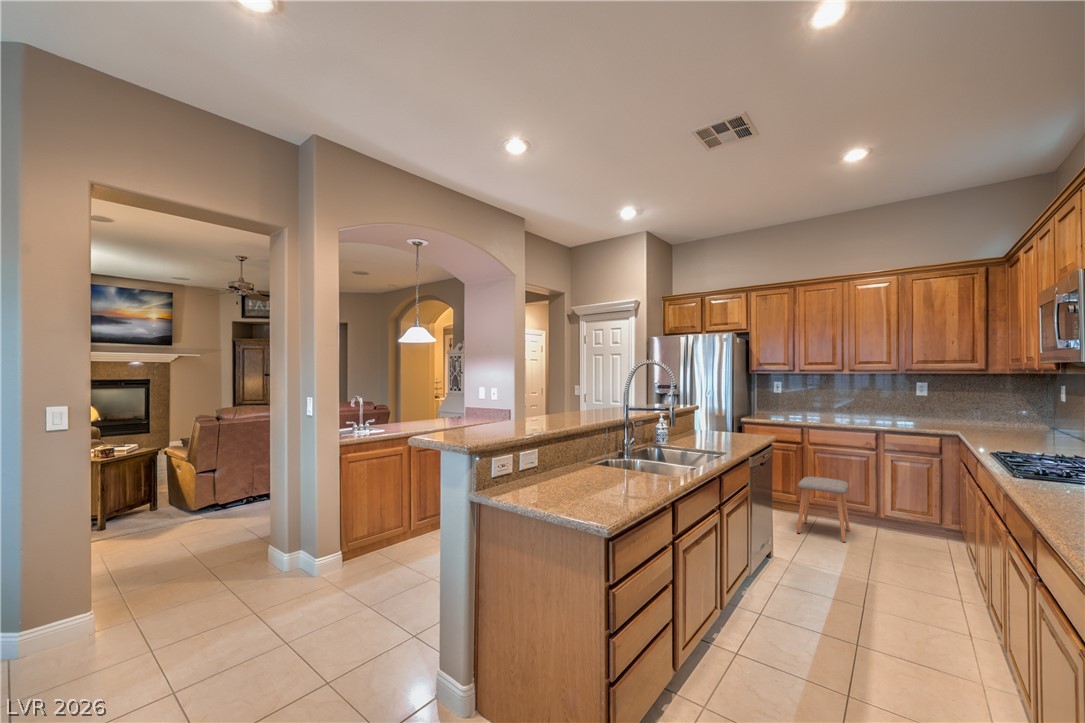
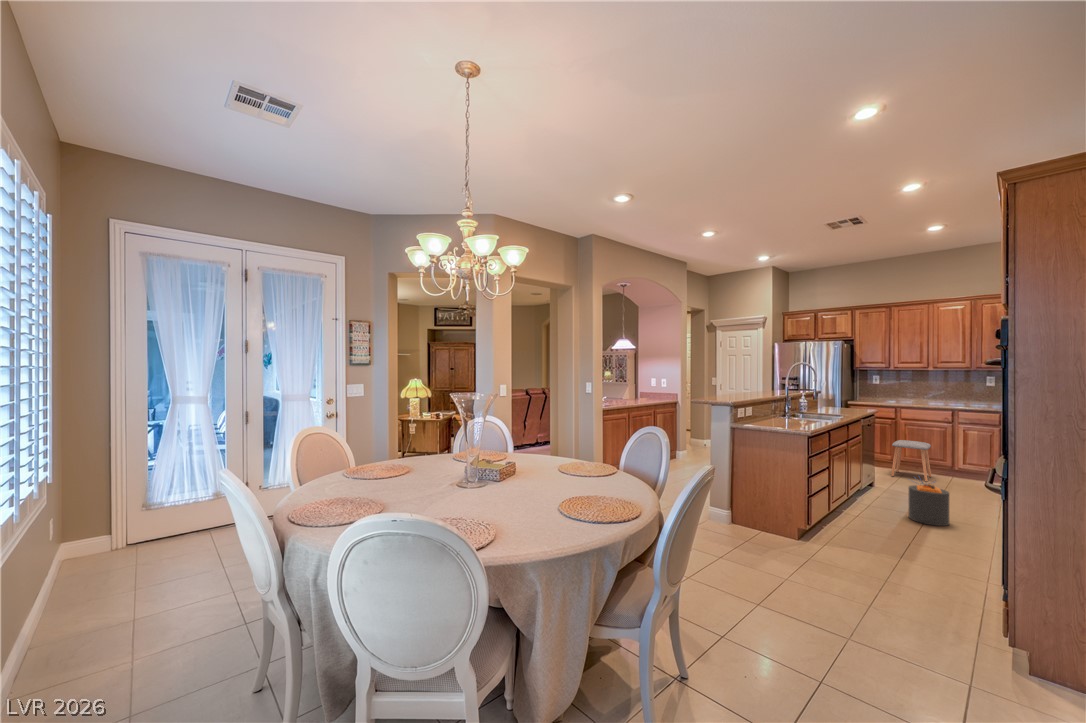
trash can: none [818,564,893,676] -> present [909,481,949,526]

